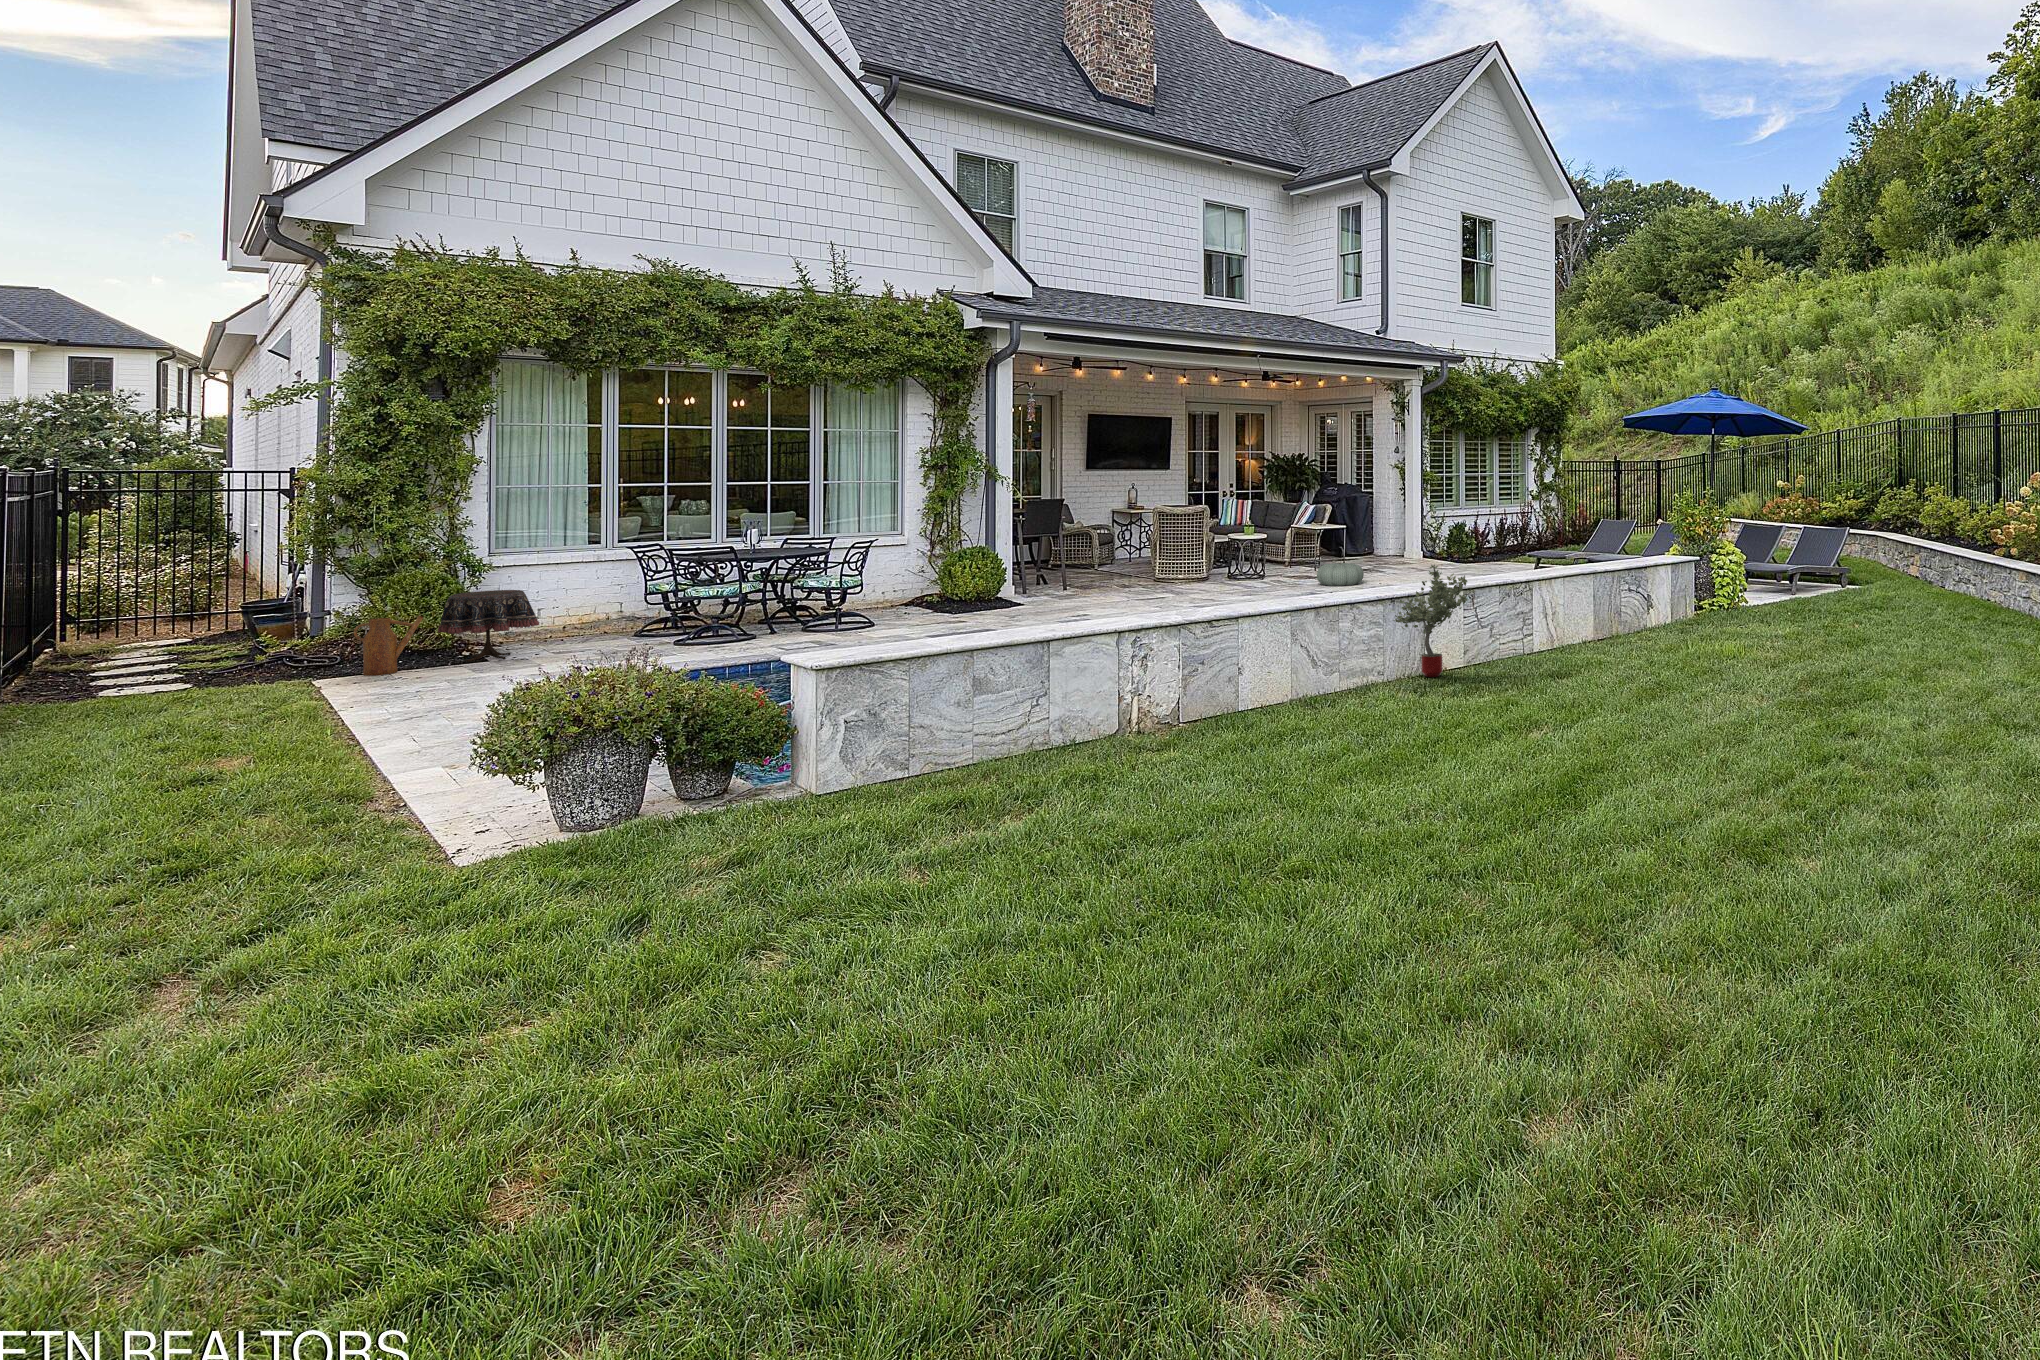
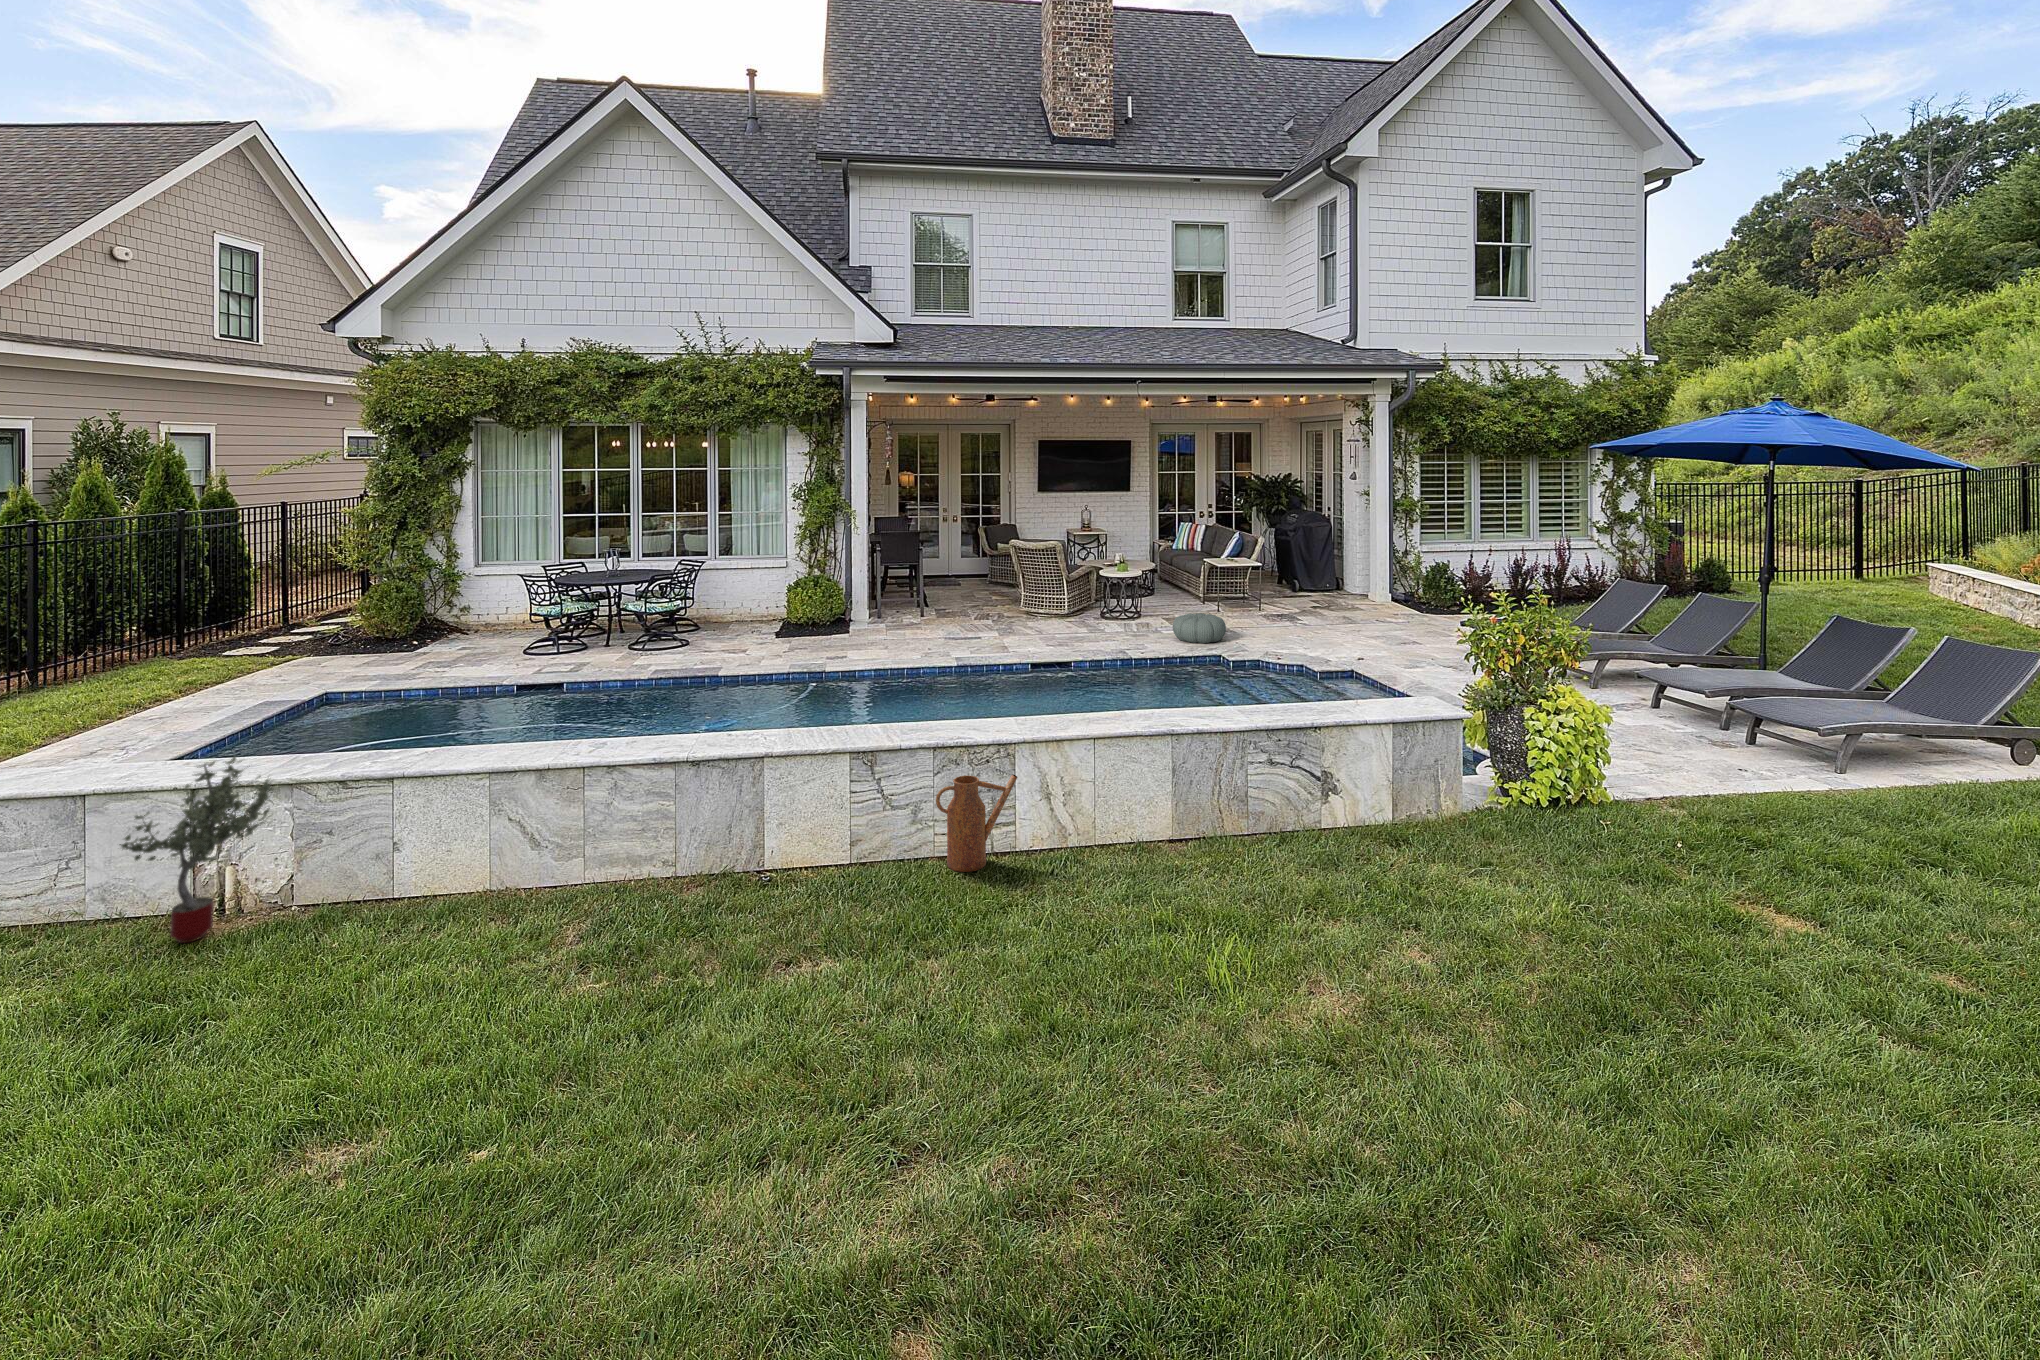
potted tree: present [1394,565,1467,677] -> present [119,756,274,943]
side table: present [438,590,539,662] -> none [411,585,480,641]
watering can: present [354,616,423,676] -> present [936,774,1017,872]

